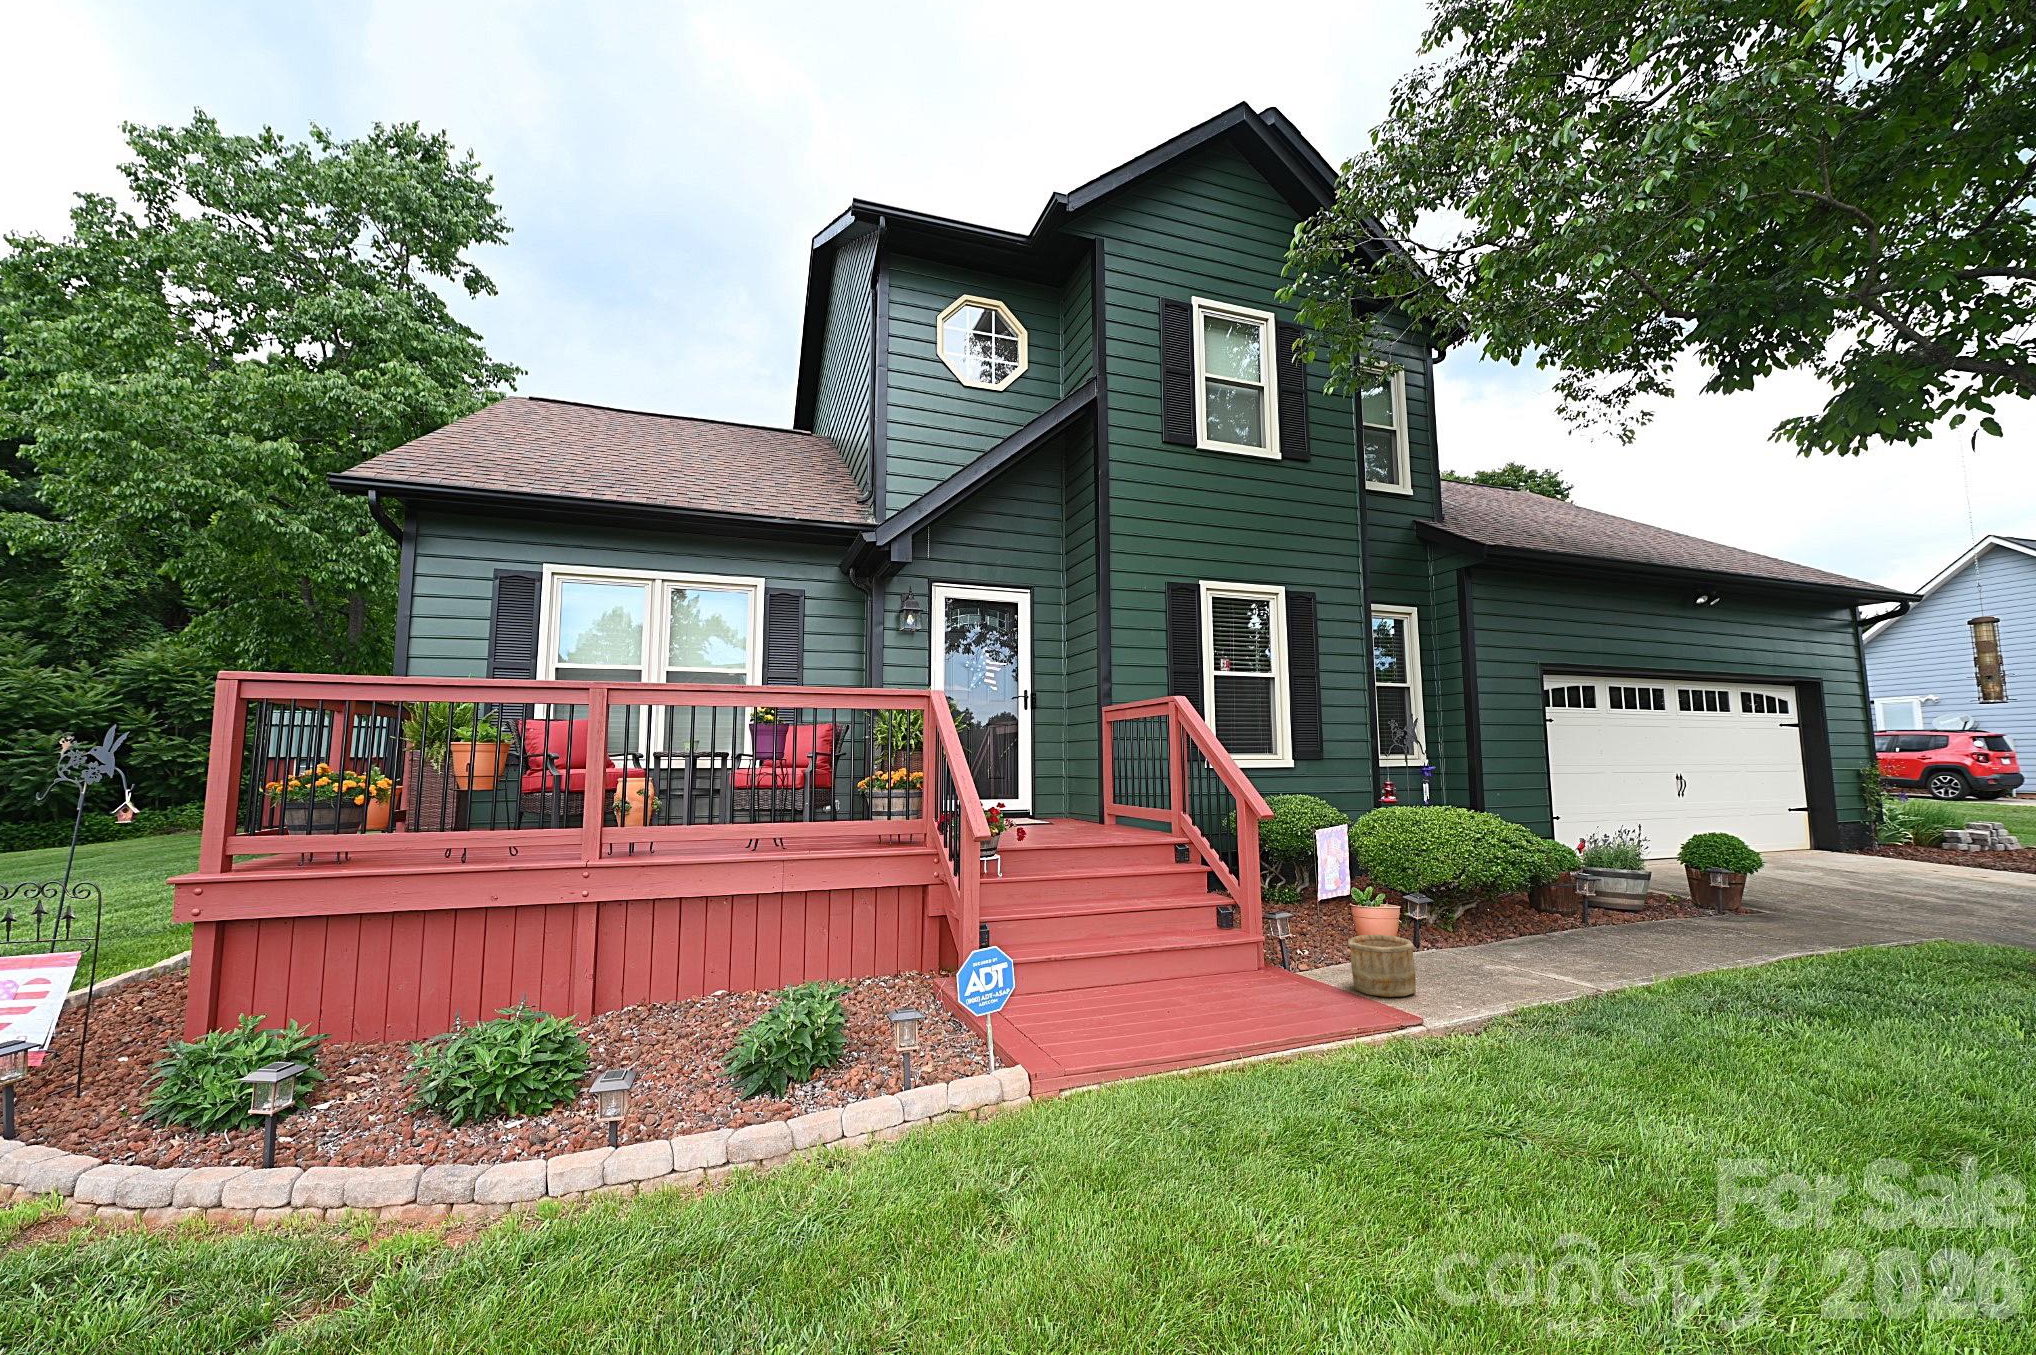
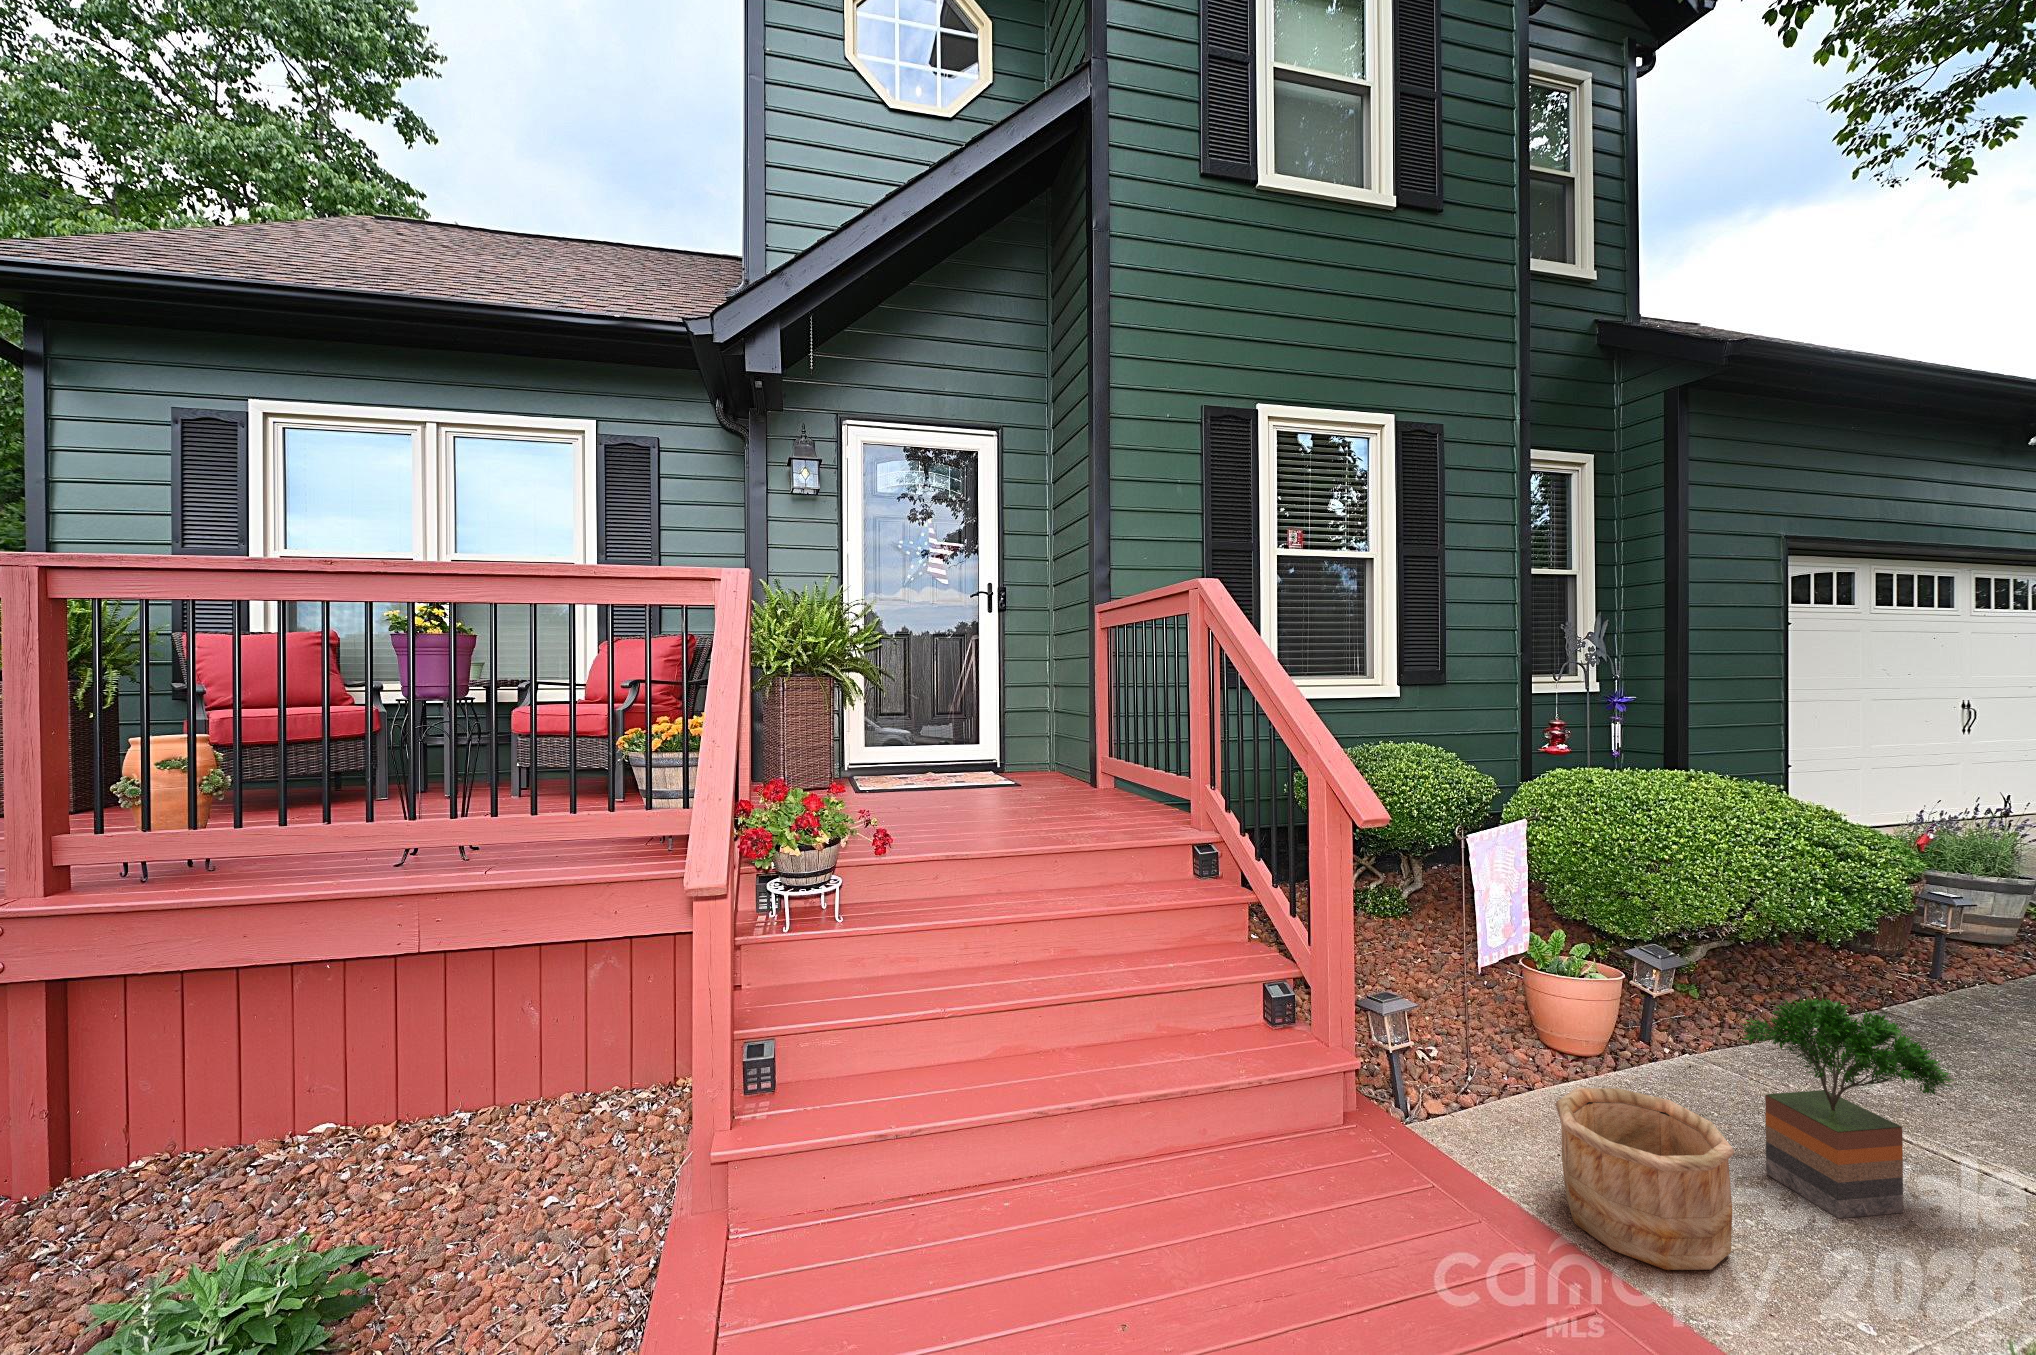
potted tree: none [1433,892,1509,986] -> present [1742,997,1954,1218]

